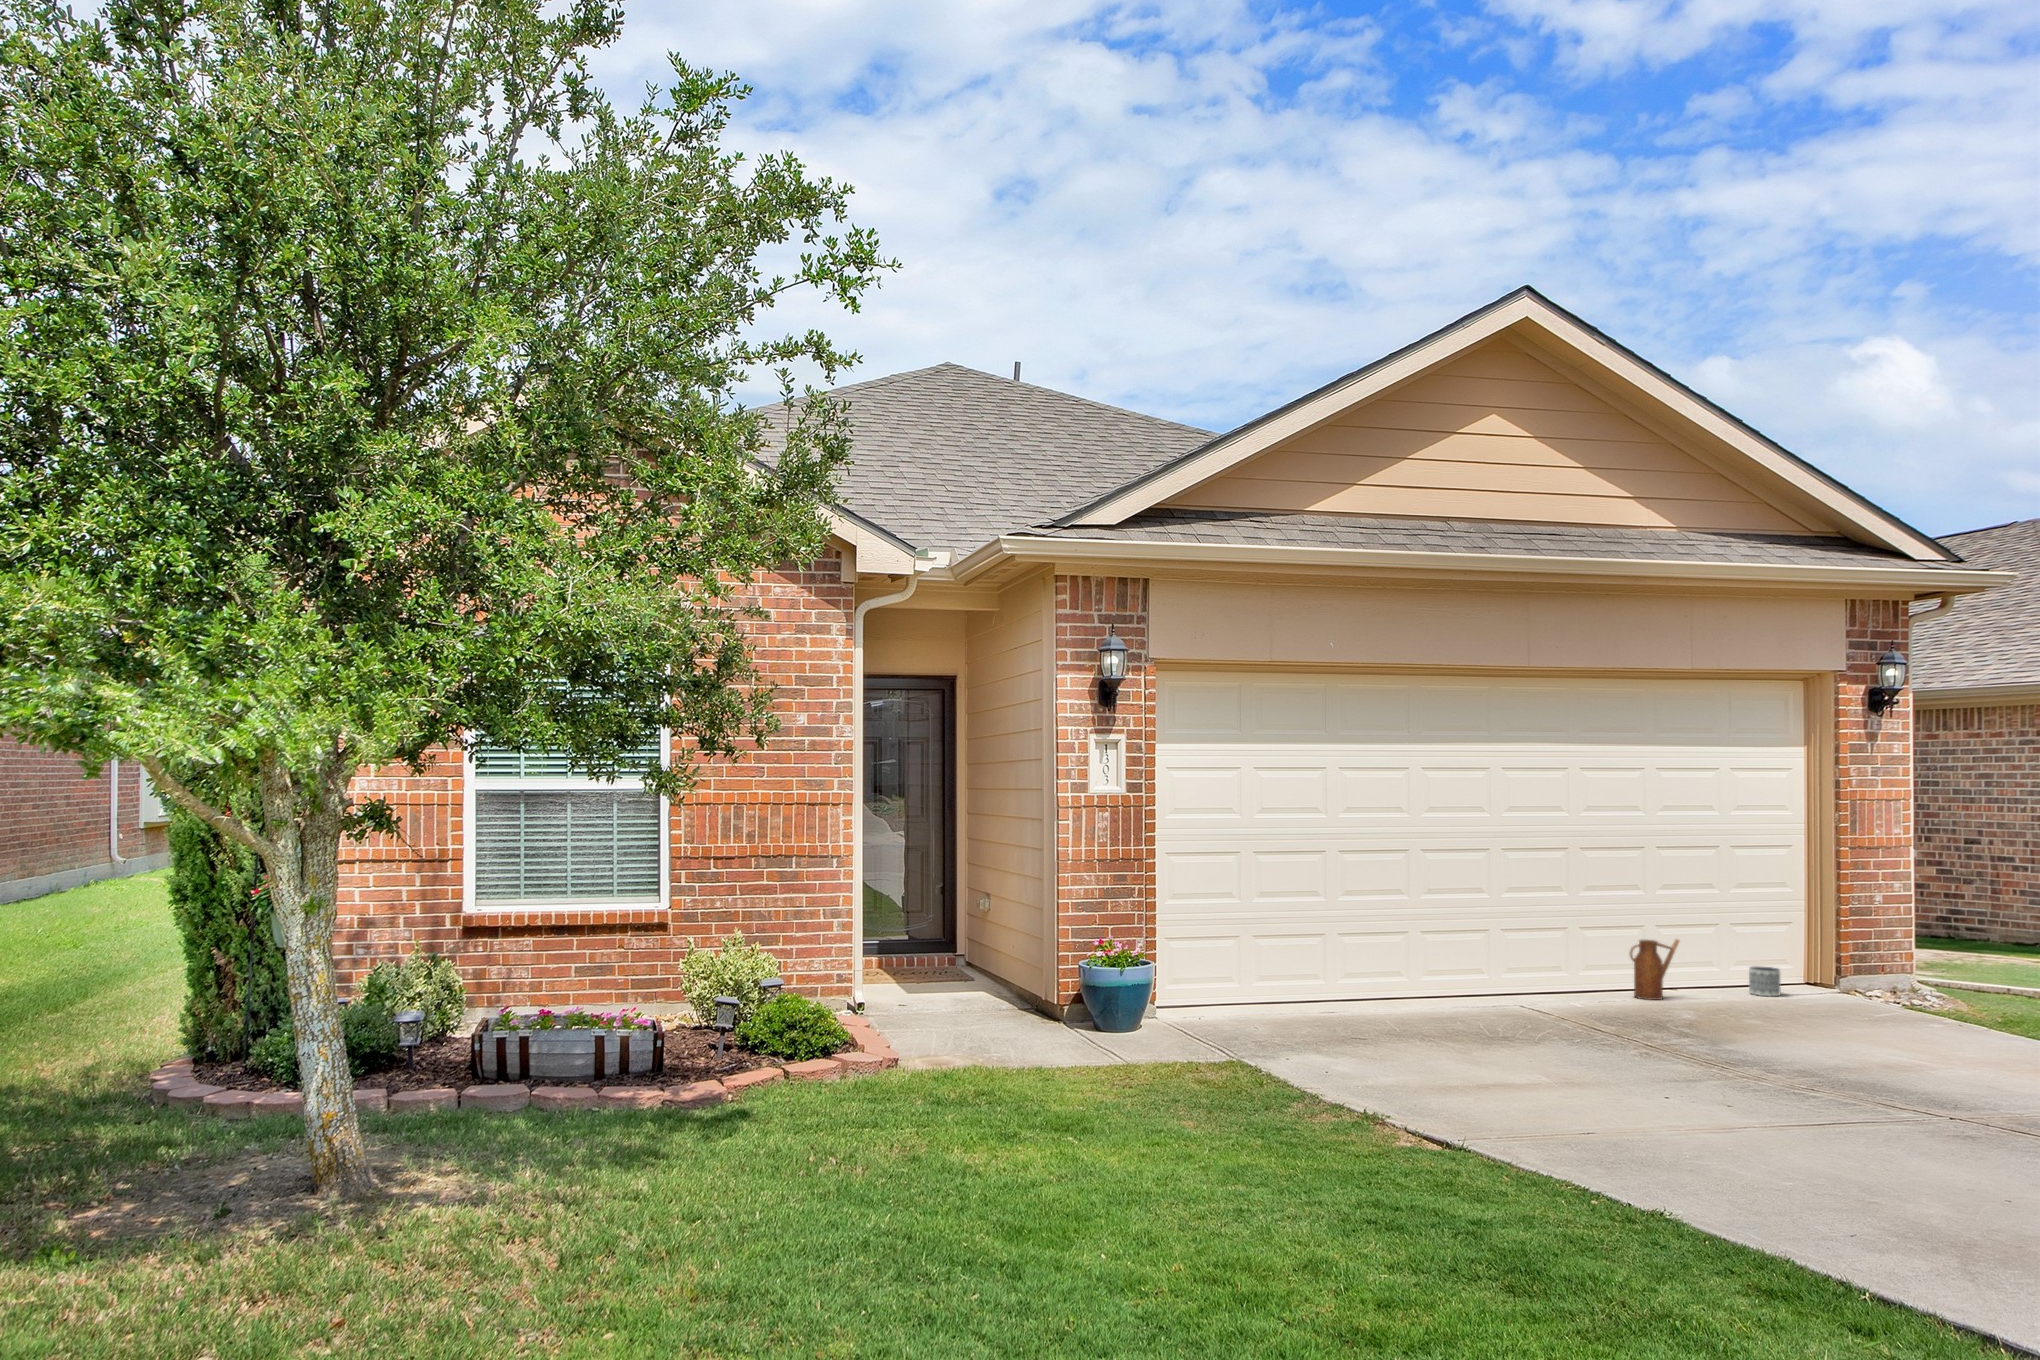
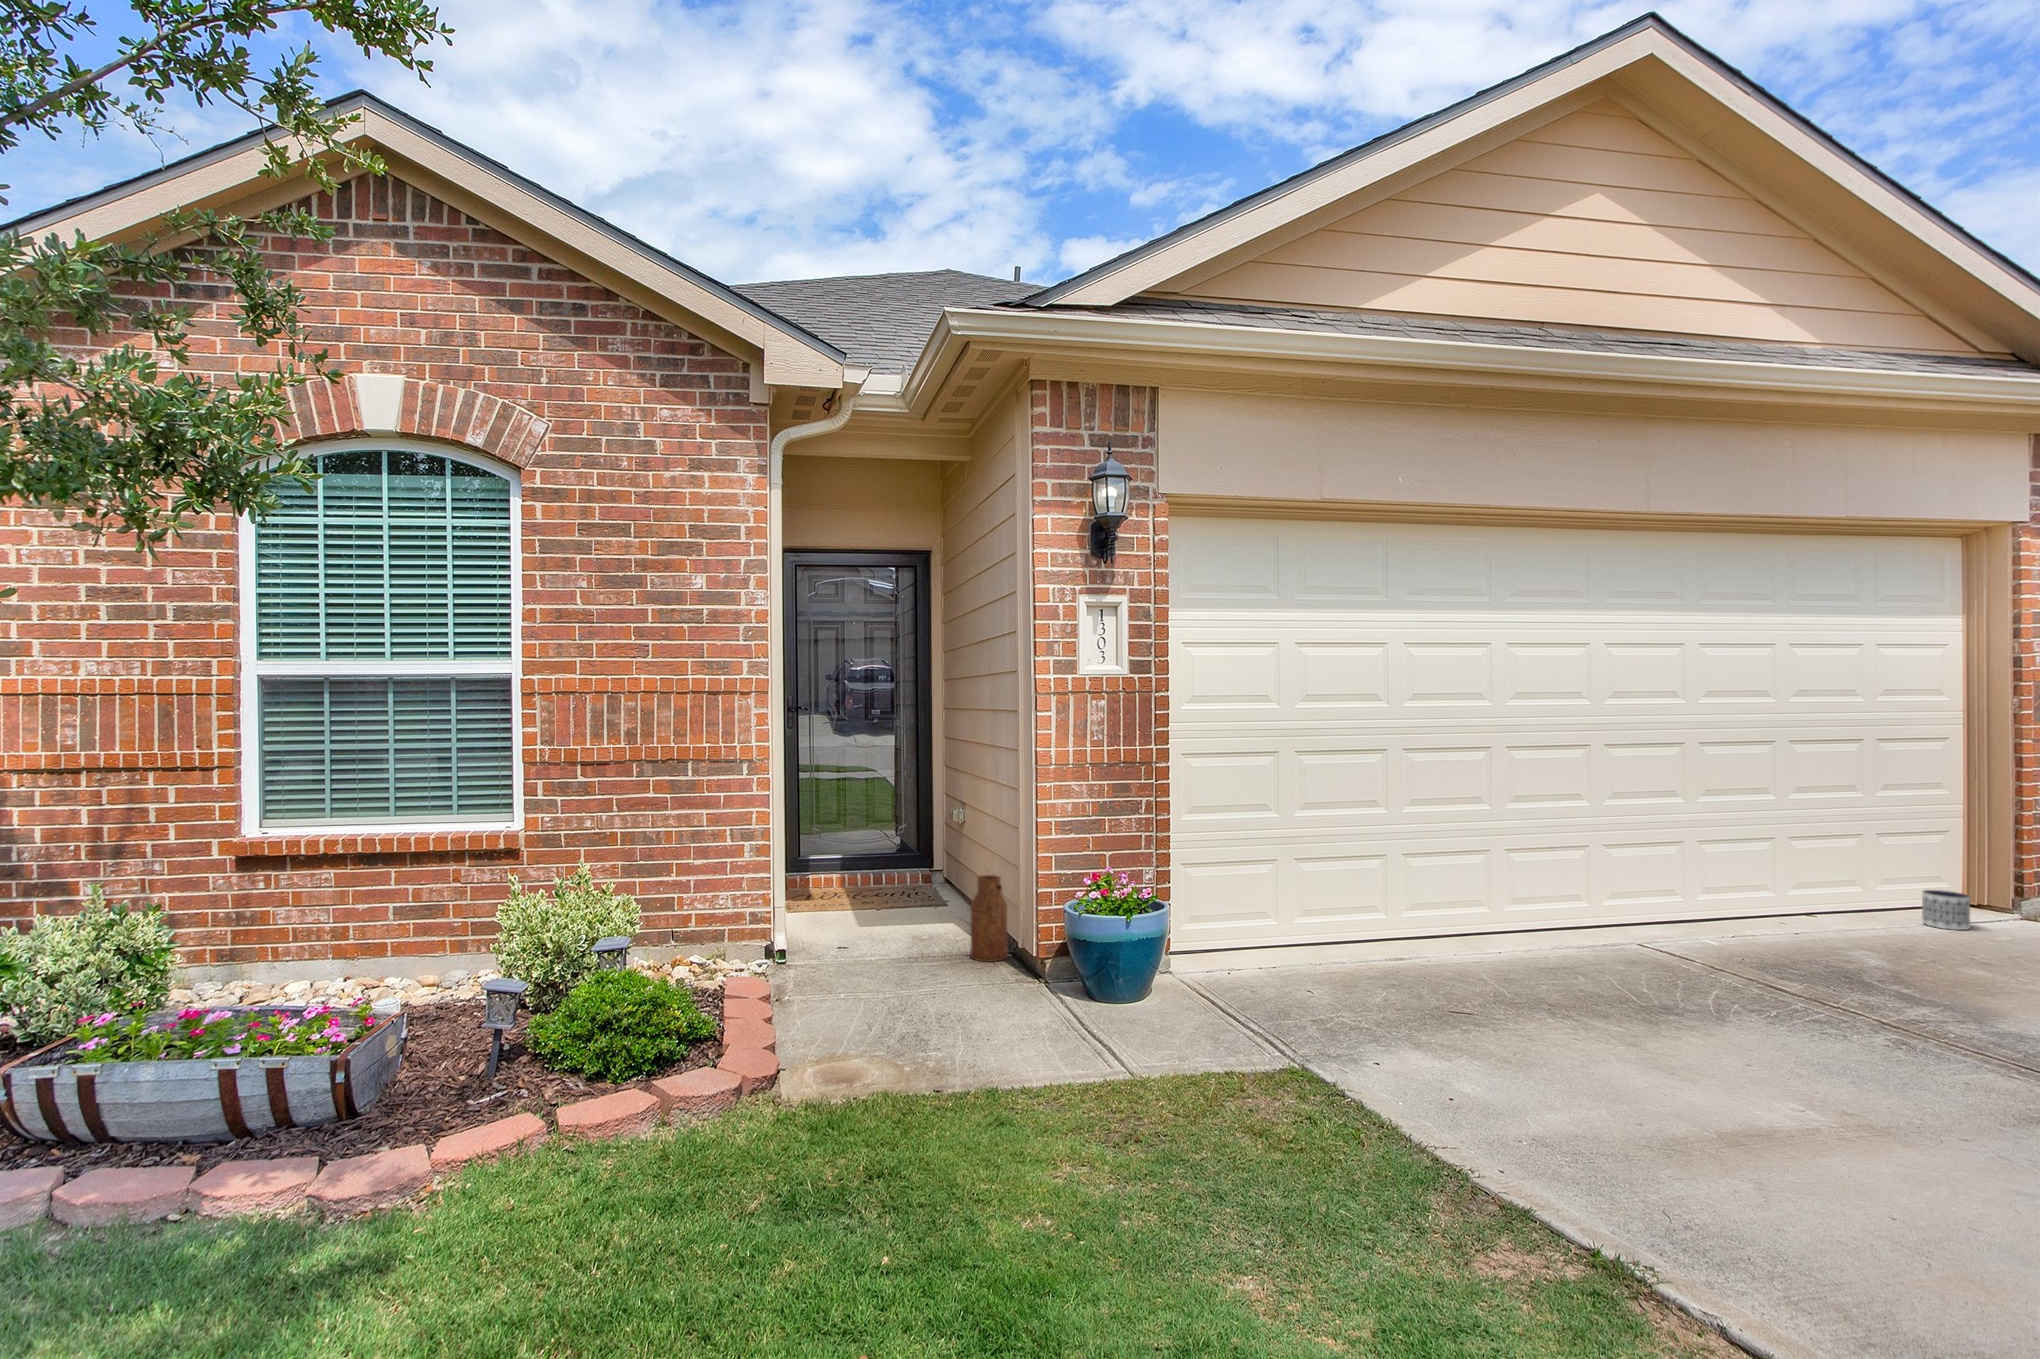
watering can: present [1630,939,1680,1000] -> present [970,875,1008,962]

